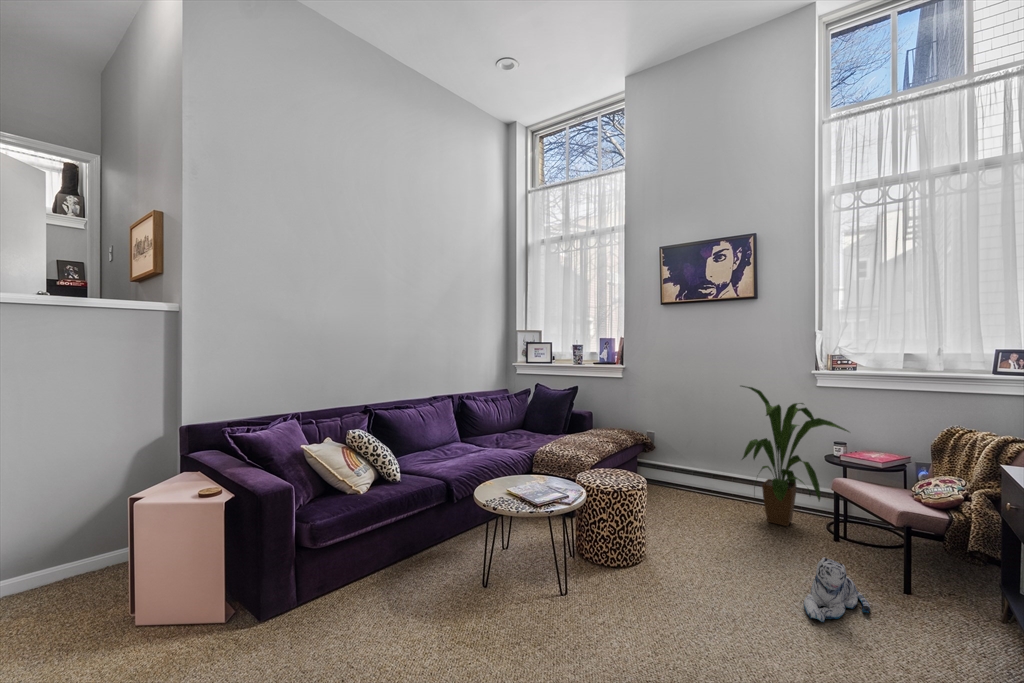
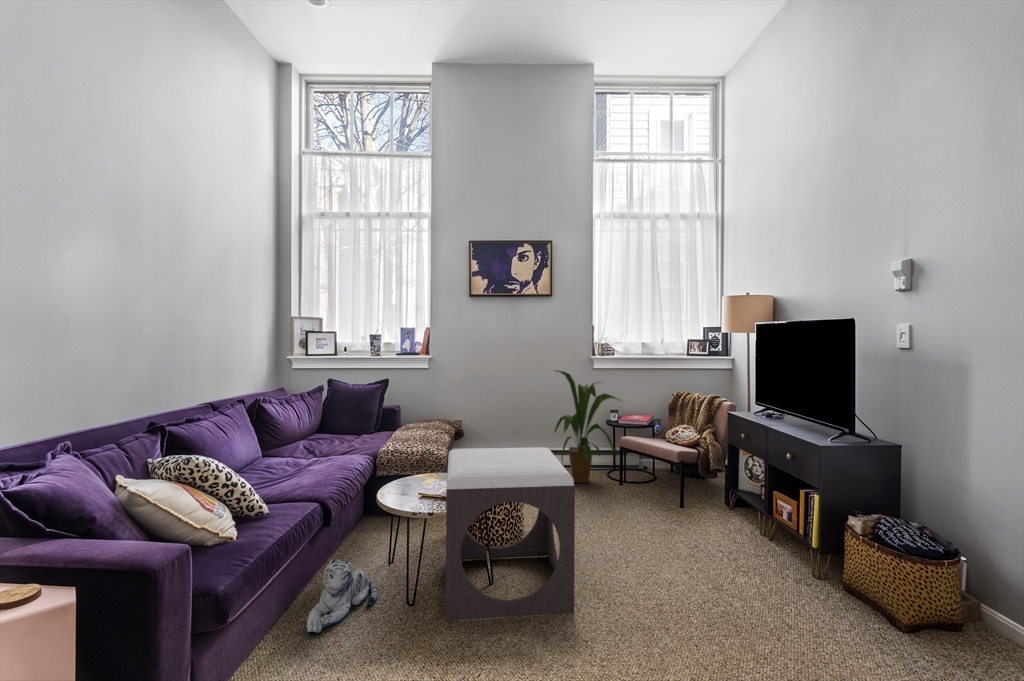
footstool: none [491,456,646,654] -> present [446,447,575,620]
plush toy: present [804,557,870,622] -> present [306,560,378,633]

